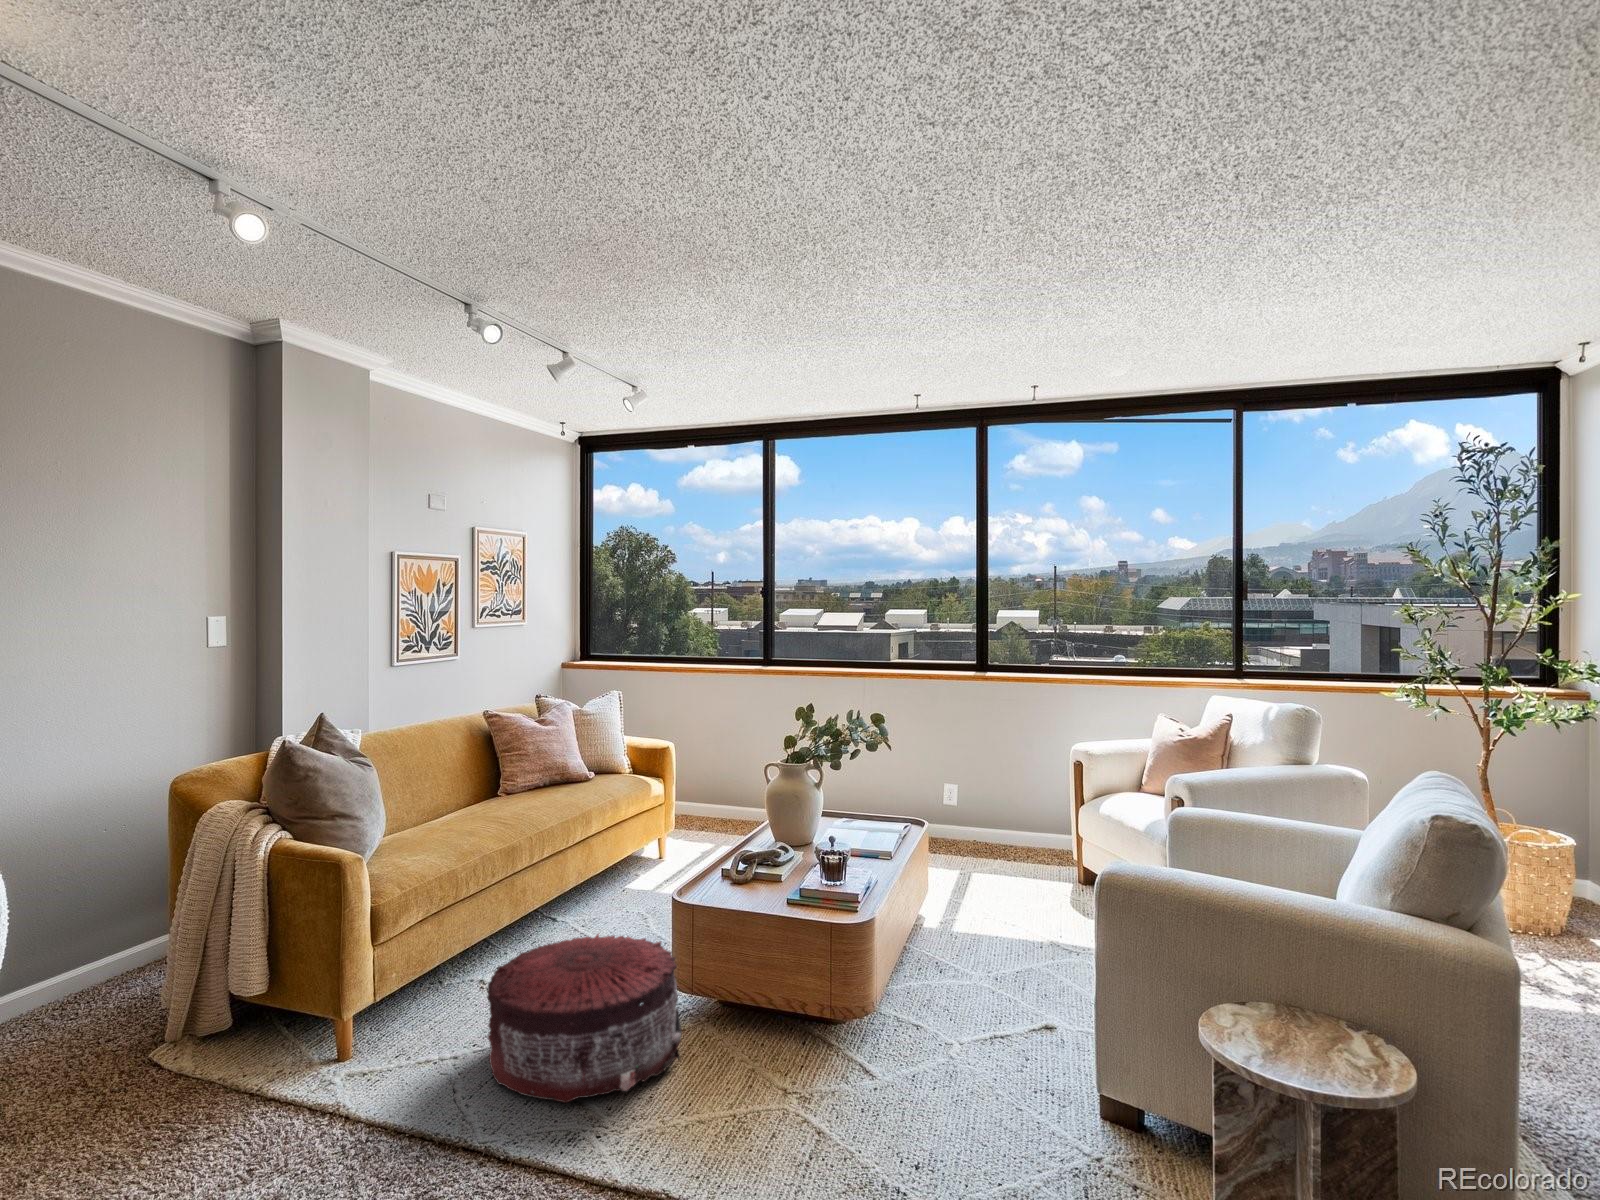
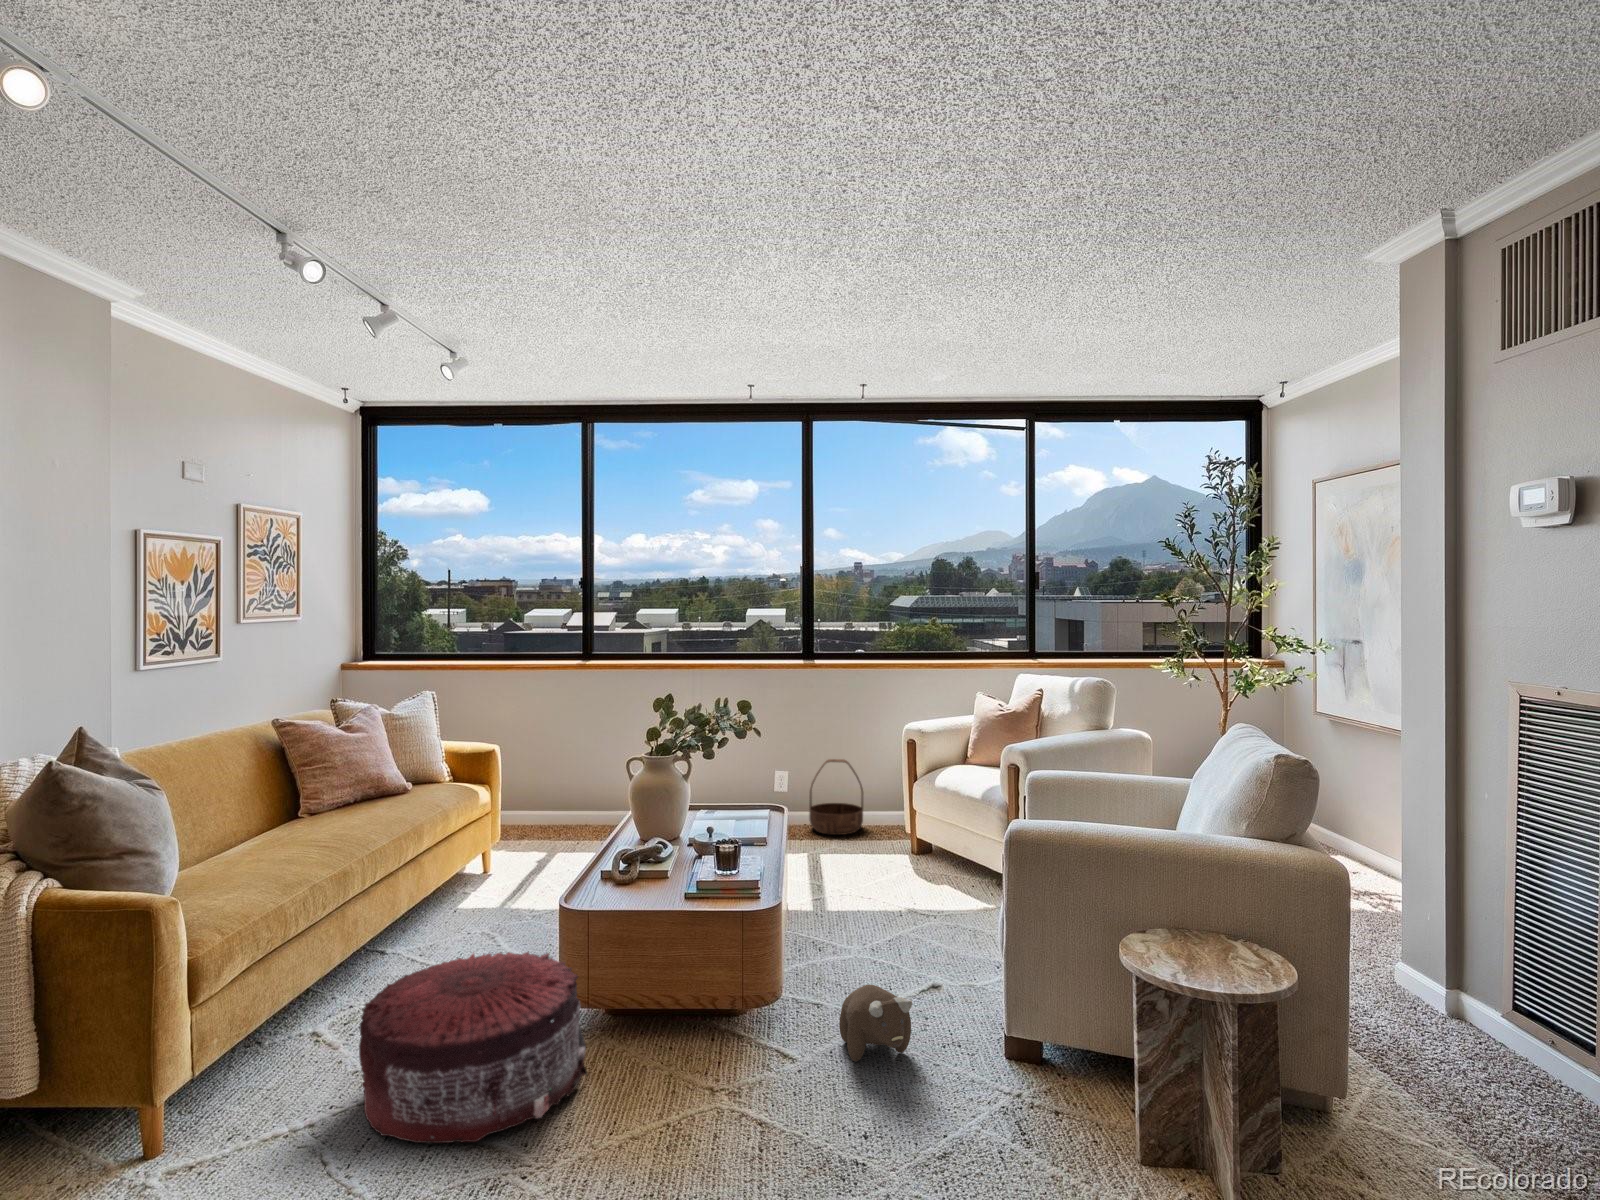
basket: none [985,774,1042,854] -> present [809,759,863,835]
plush toy: none [928,1012,998,1088] -> present [839,985,912,1062]

